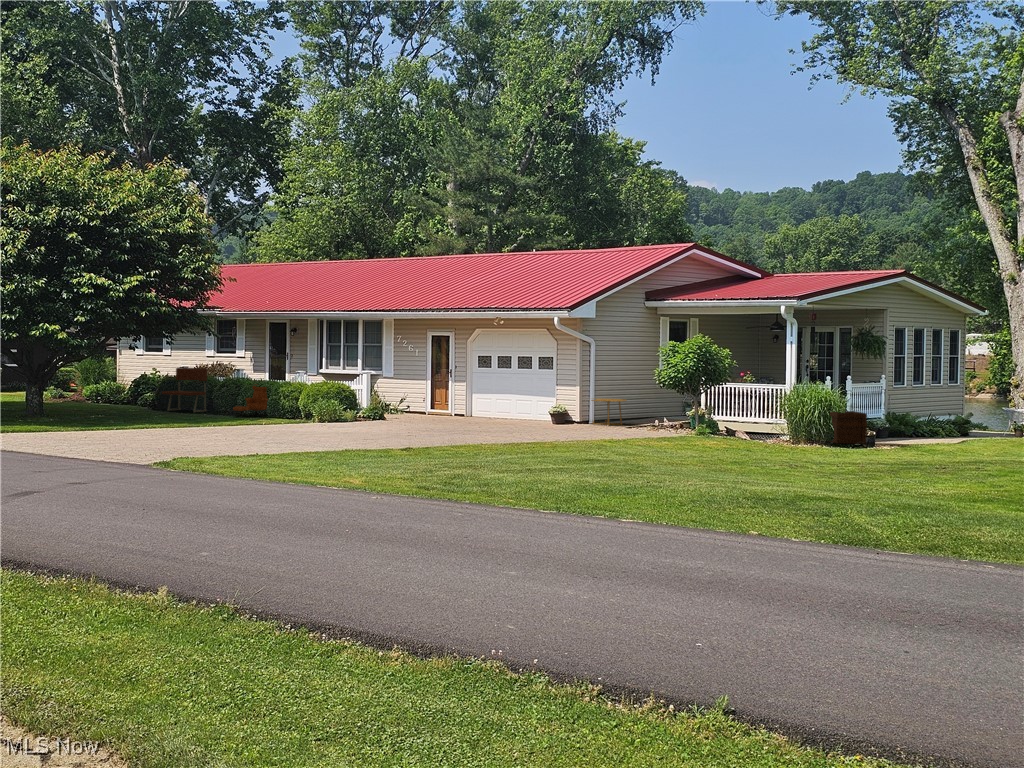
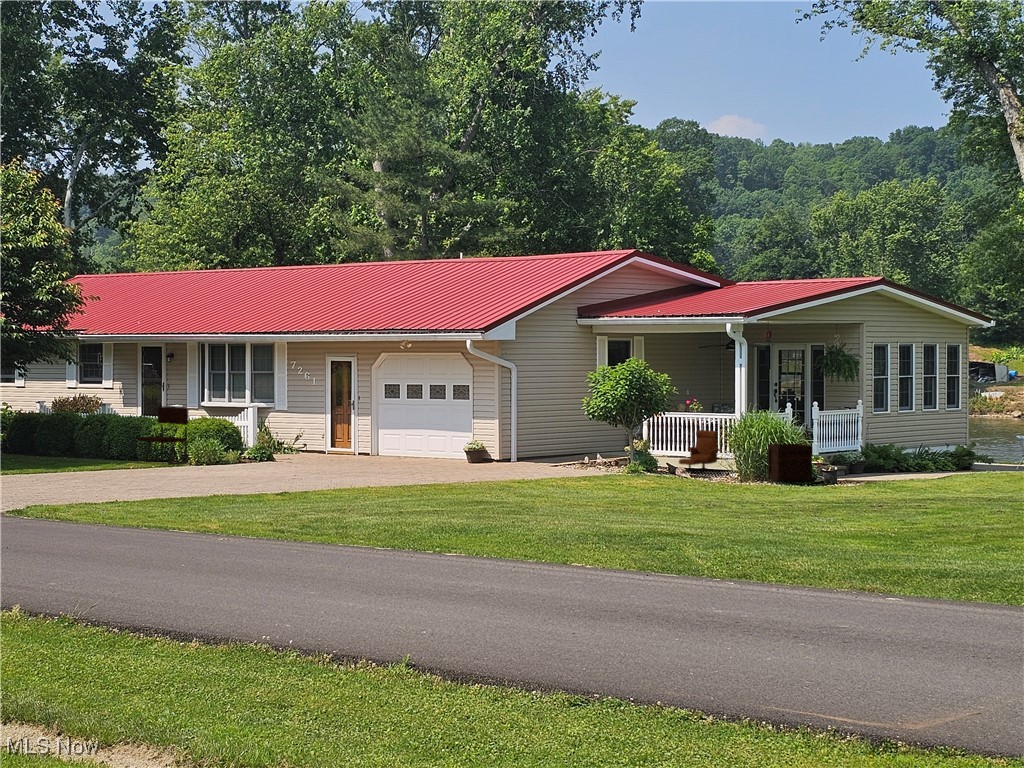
bench: present [162,368,207,412] -> present [137,407,189,464]
lounge chair: present [233,384,268,418] -> present [679,430,720,474]
round table: present [591,398,627,426] -> none [512,433,557,465]

